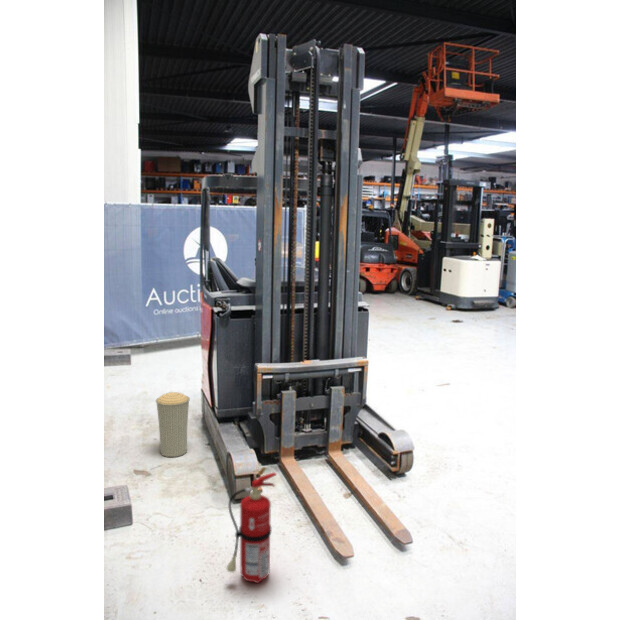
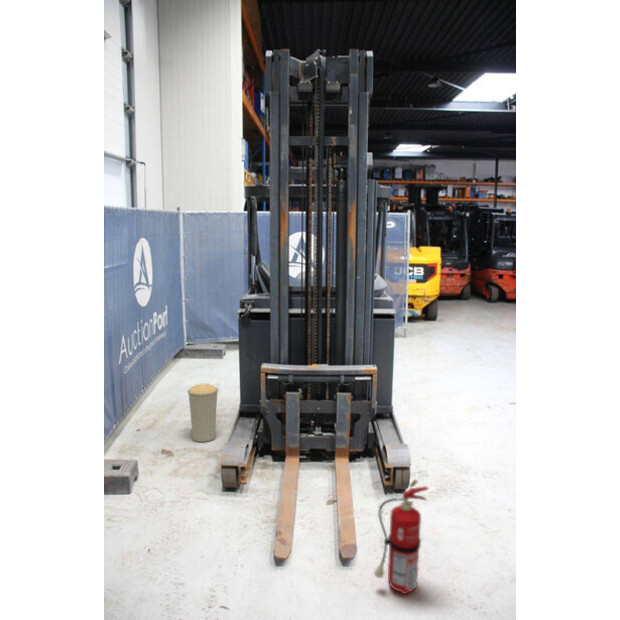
fire extinguisher: present [227,468,276,583] -> present [374,480,428,594]

